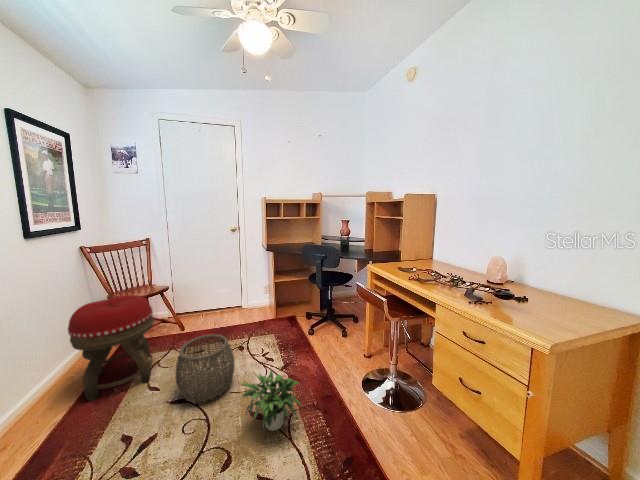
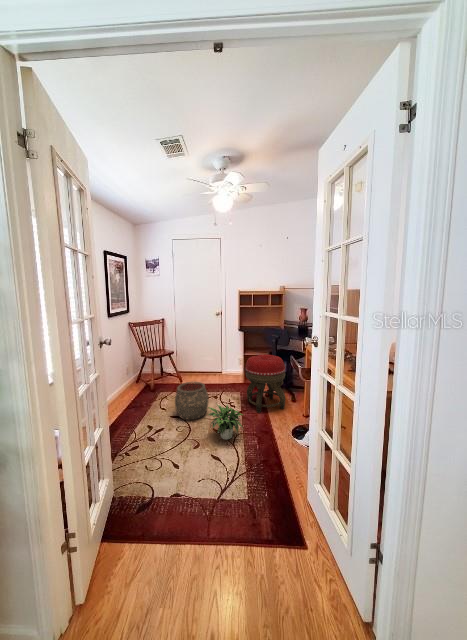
footstool: present [68,295,154,401] -> present [246,354,285,413]

